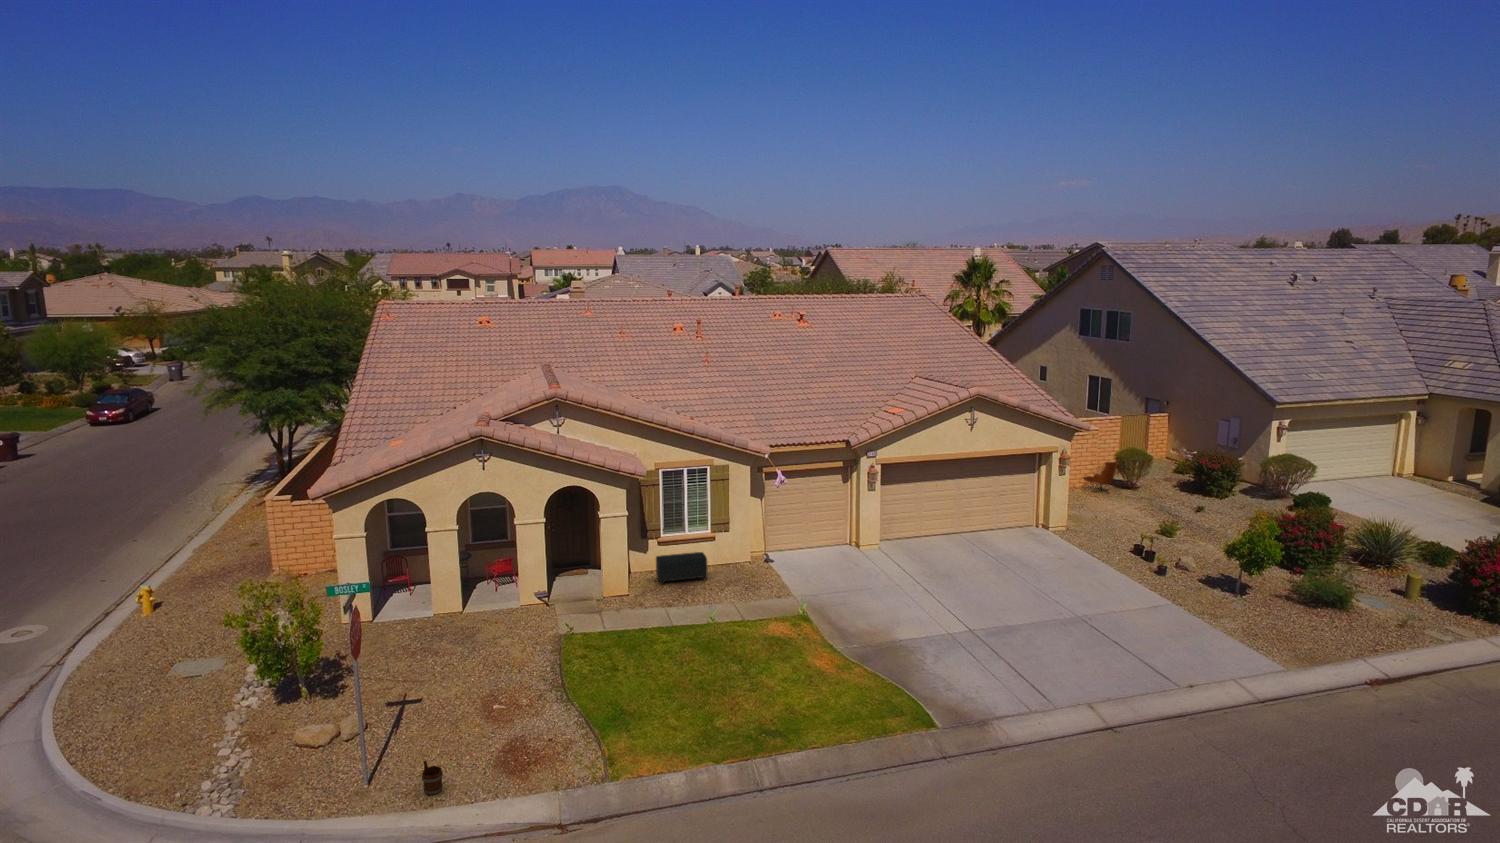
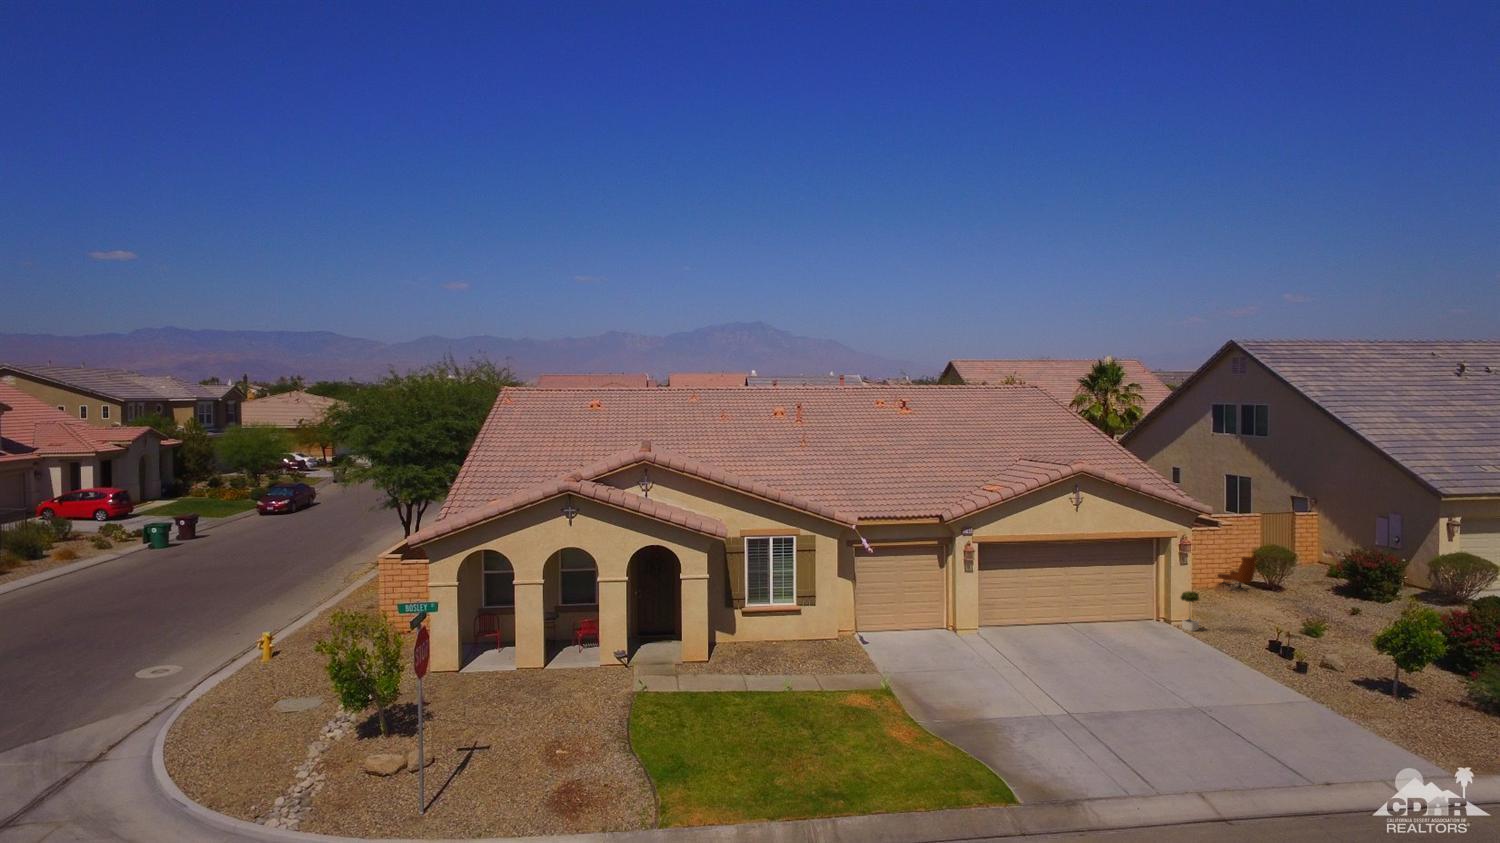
potted tree: none [1058,501,1075,537] -> present [1181,591,1199,631]
bench: present [656,552,707,585] -> none [740,626,792,657]
bucket: present [422,761,443,796] -> none [472,791,494,825]

